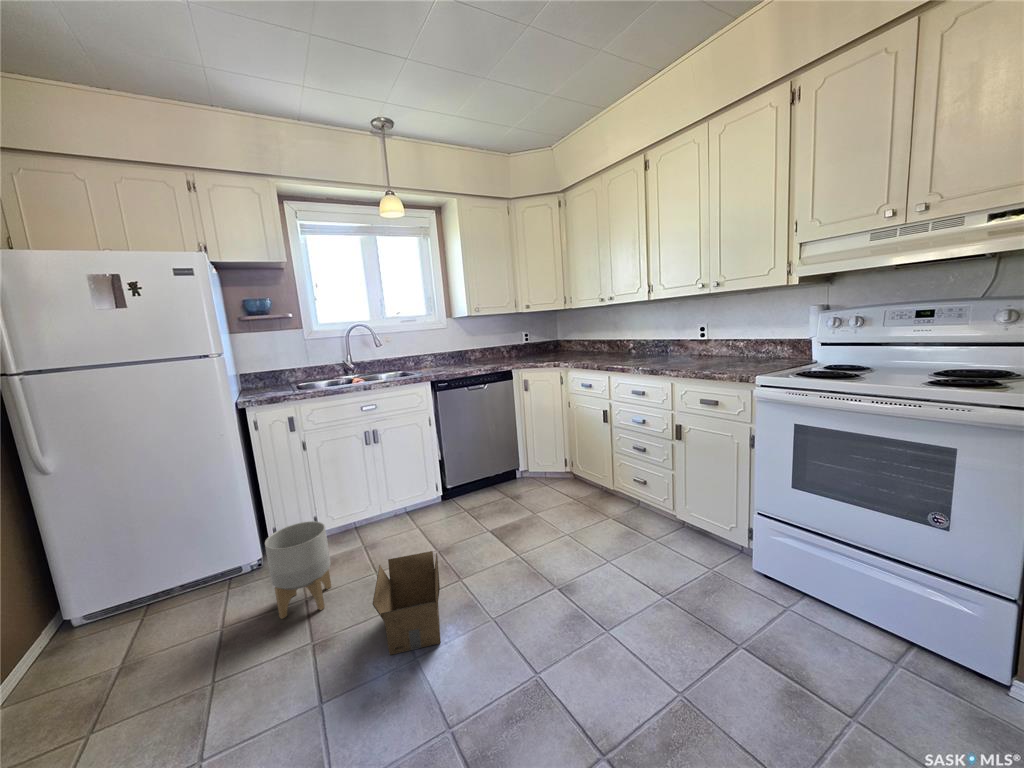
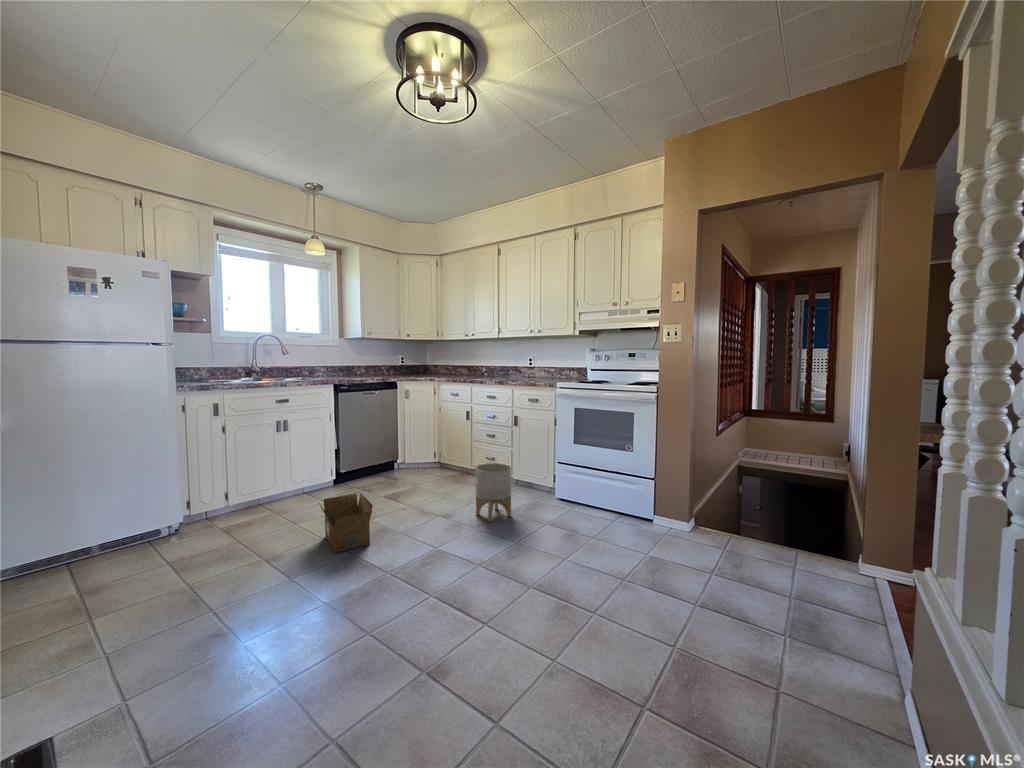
planter: present [265,521,331,619] -> present [476,463,511,522]

